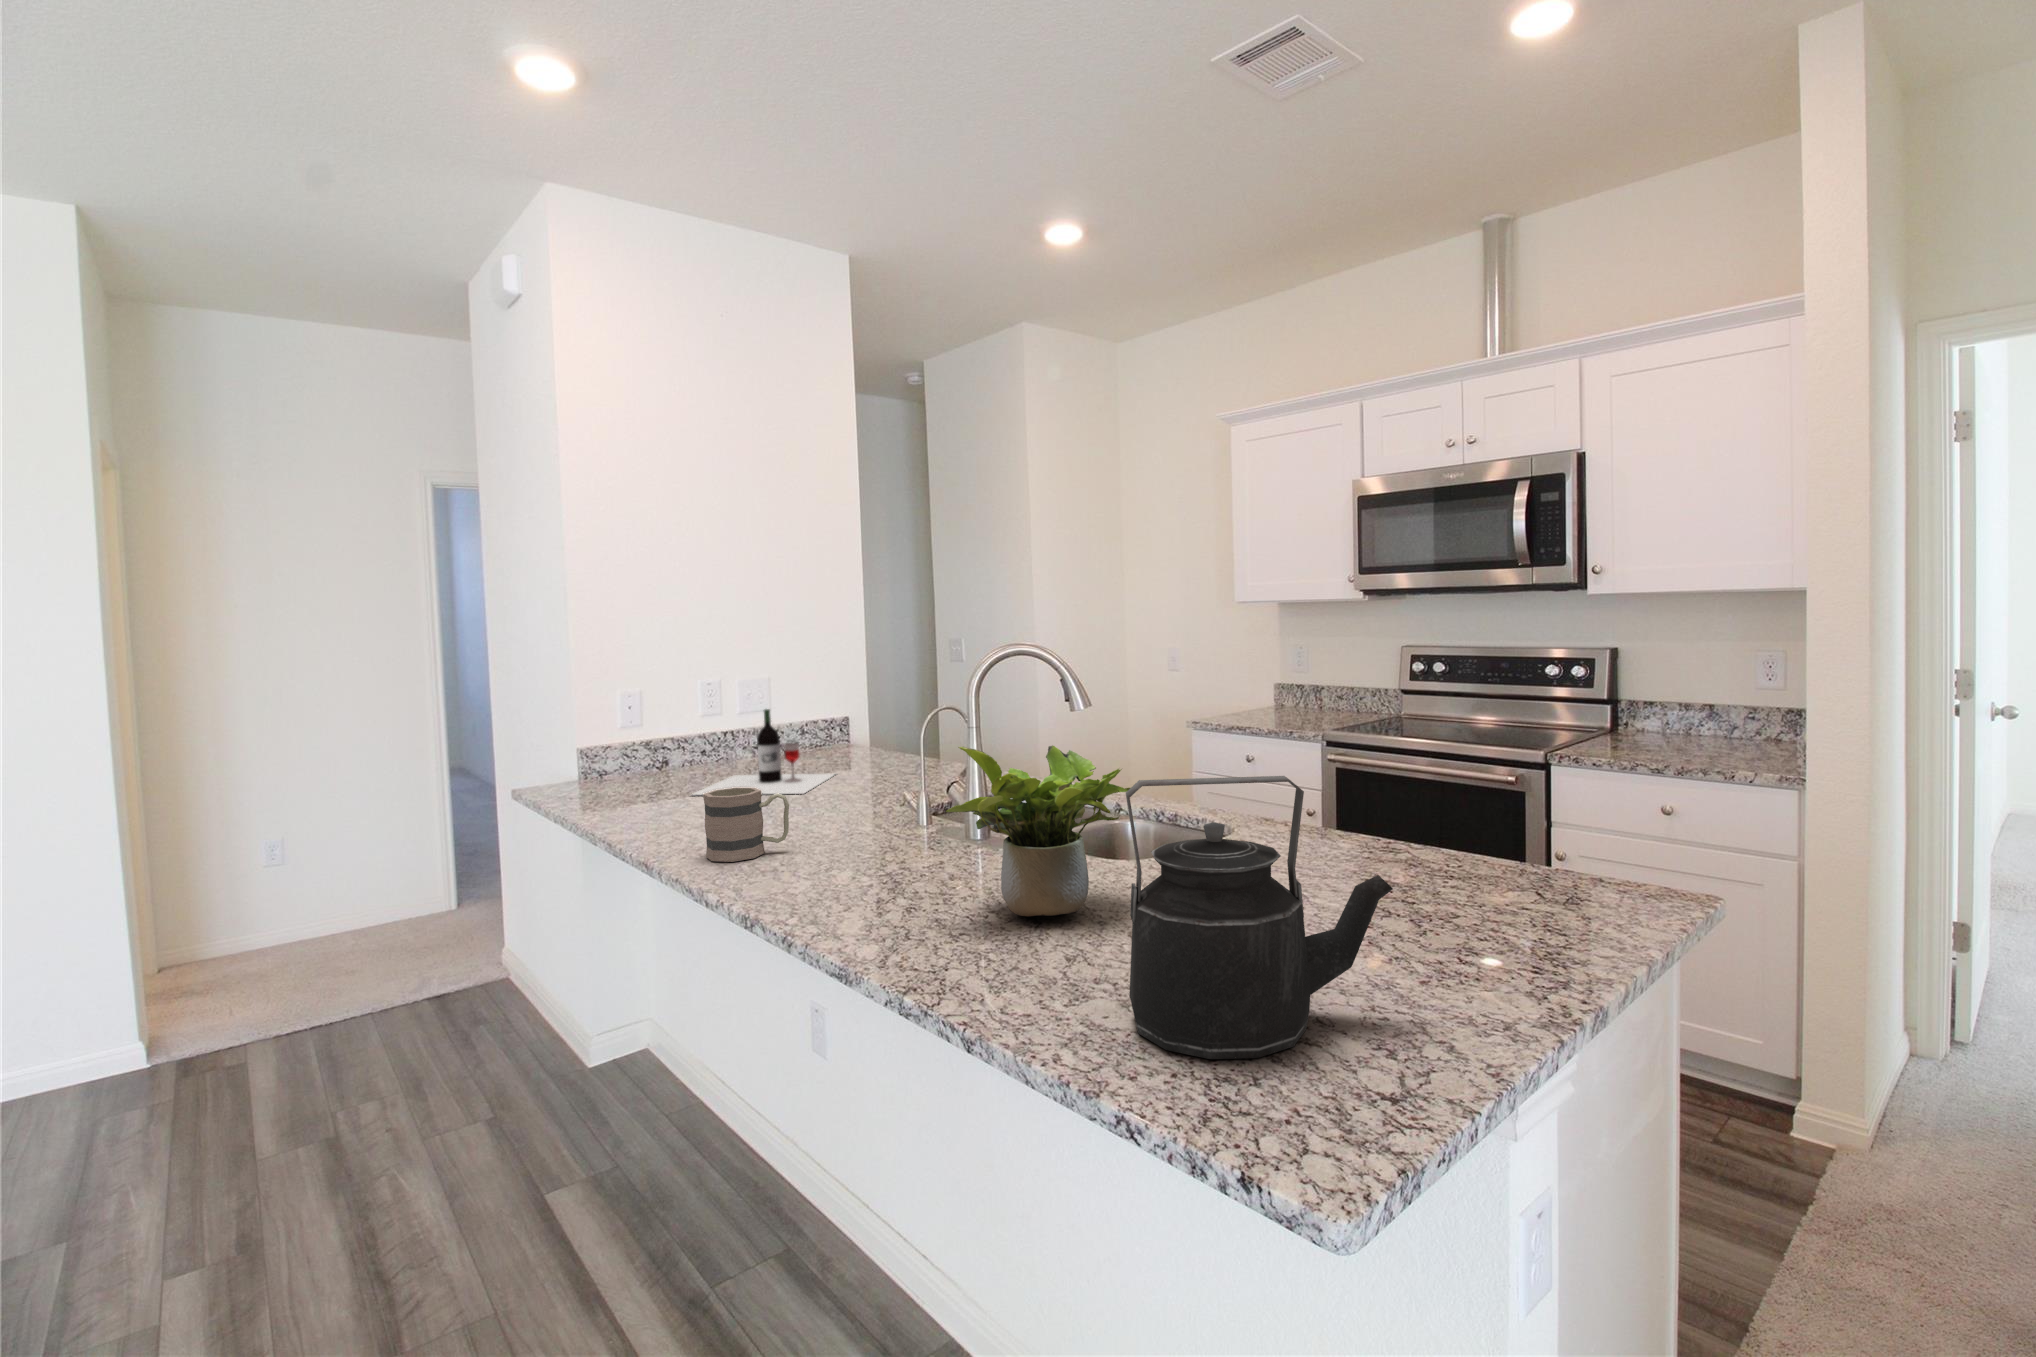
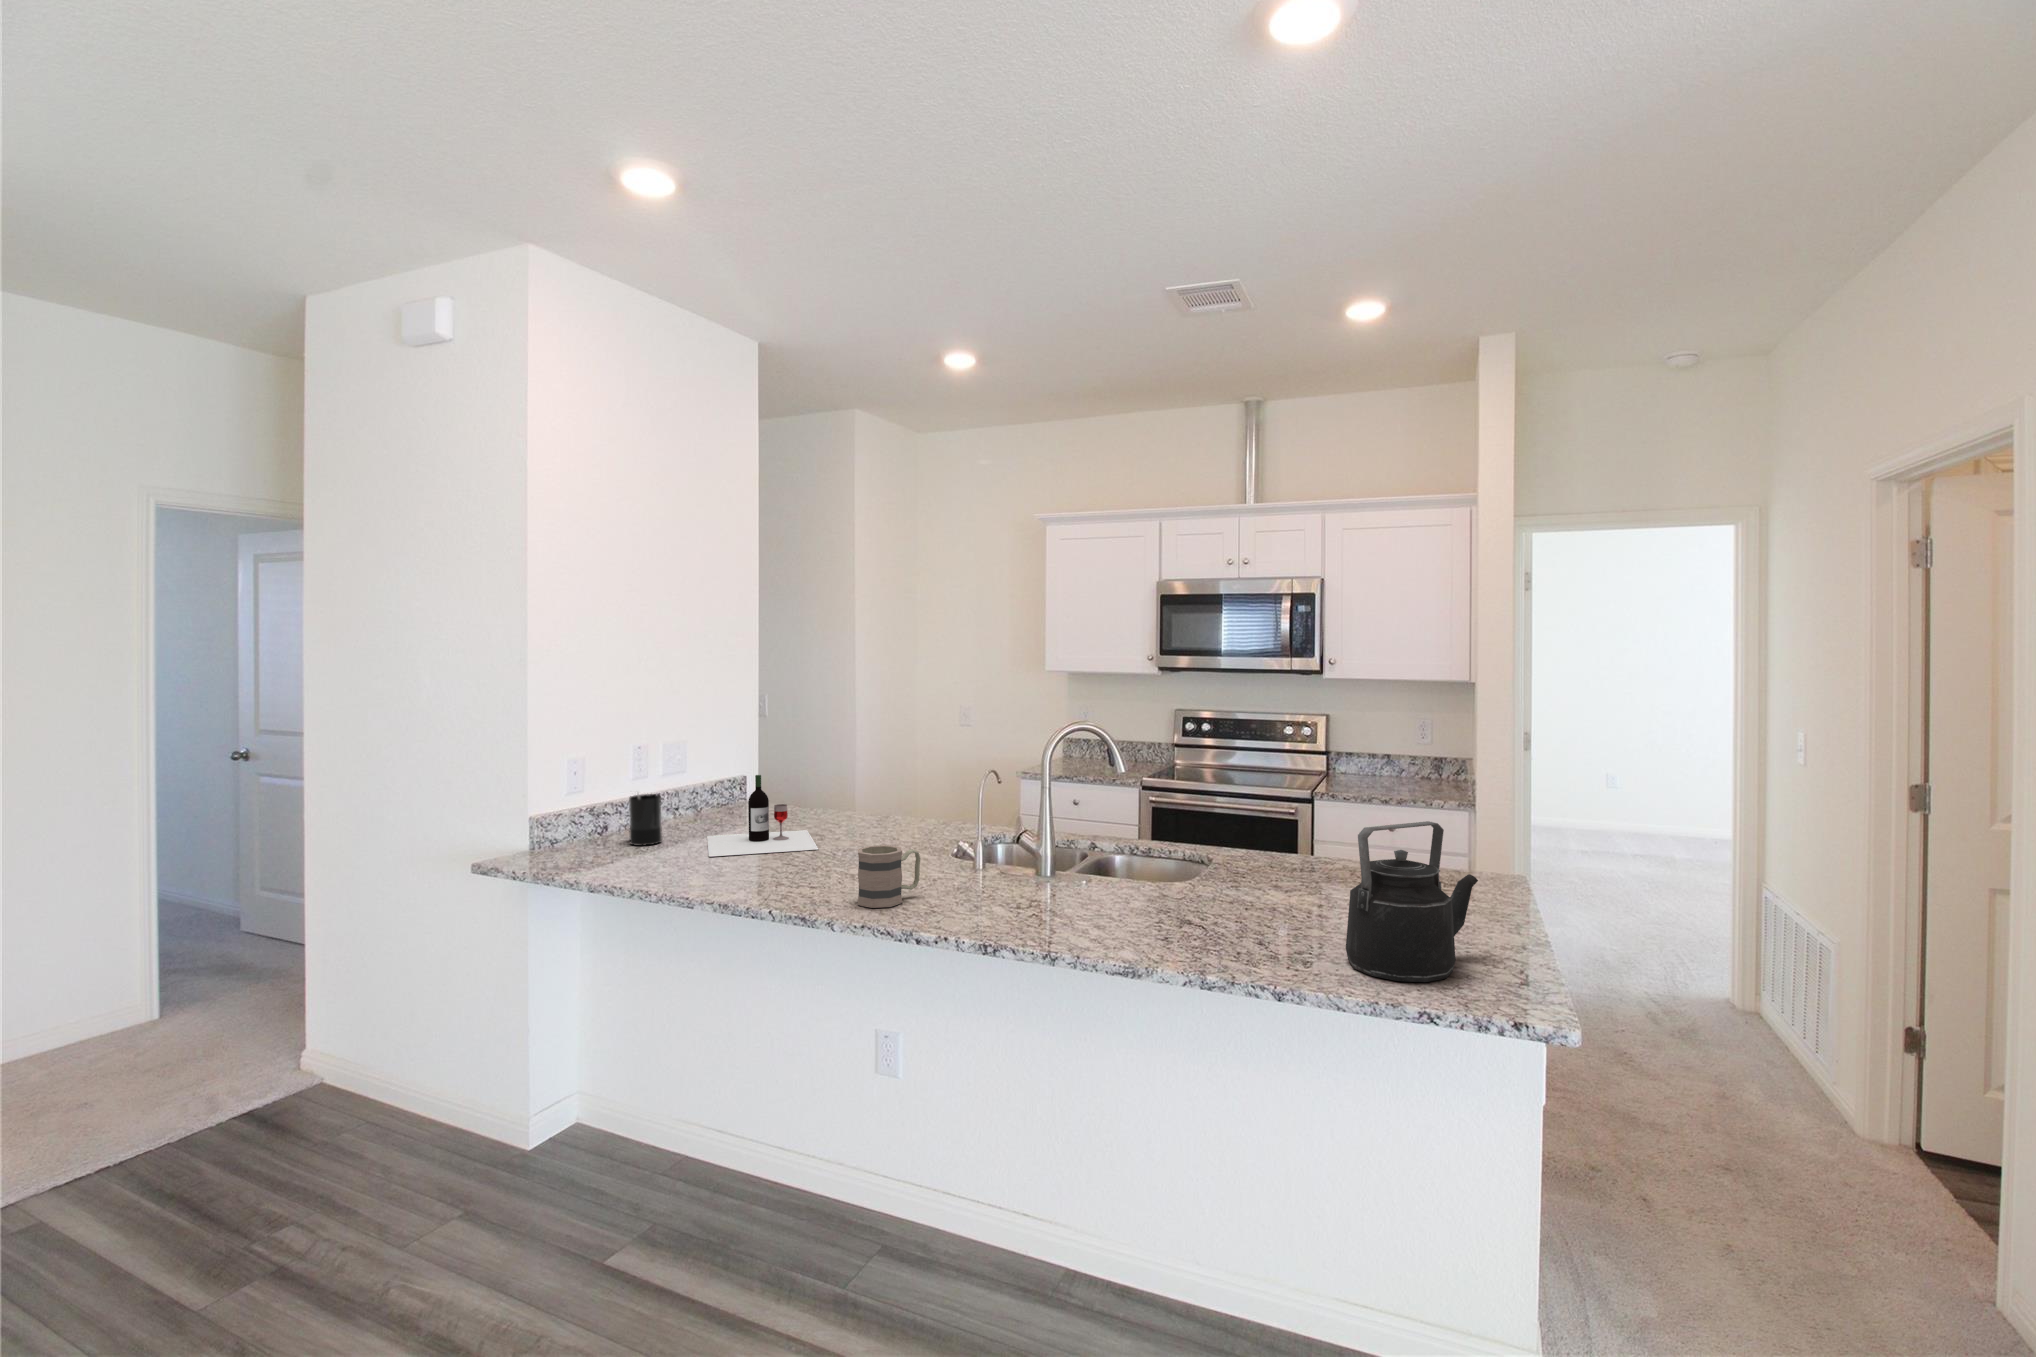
candle: none [649,724,686,781] -> present [629,794,662,846]
potted plant: present [946,745,1130,916] -> none [1140,805,1248,923]

